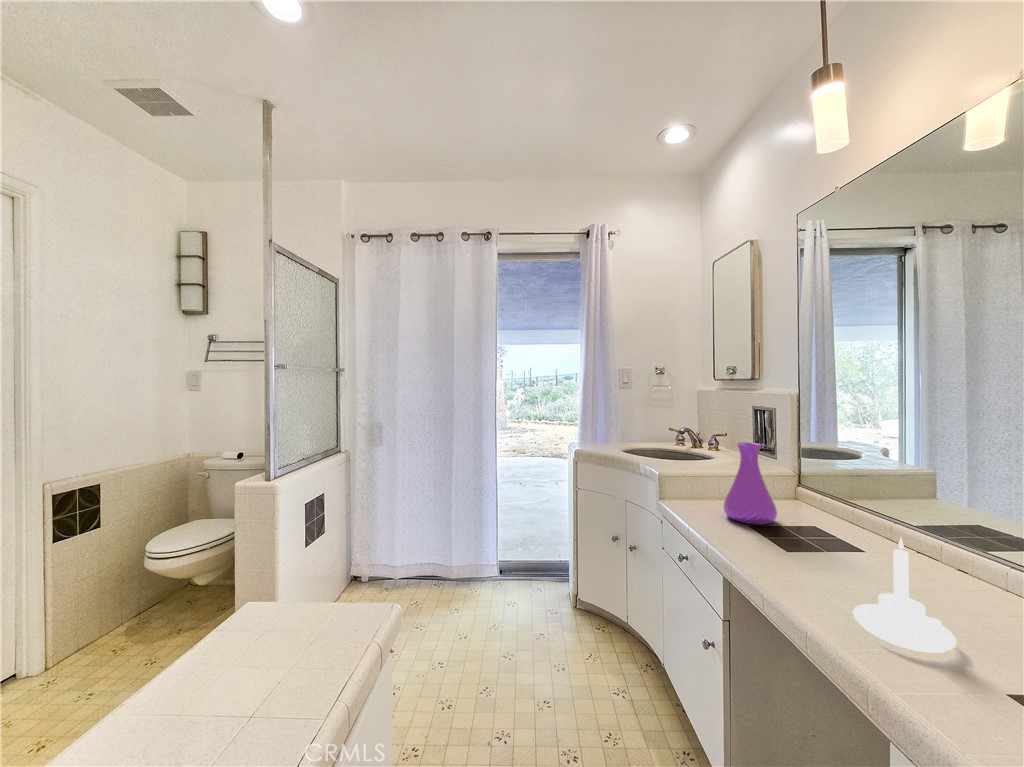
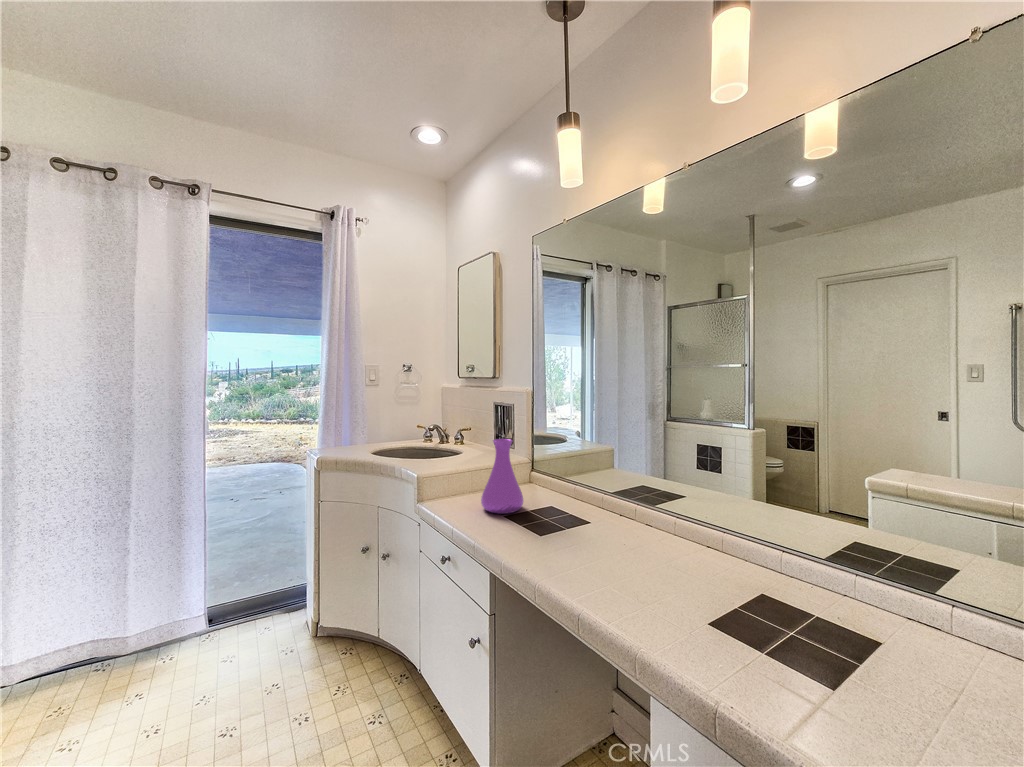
candle holder: present [853,538,956,653] -> none [602,513,666,604]

